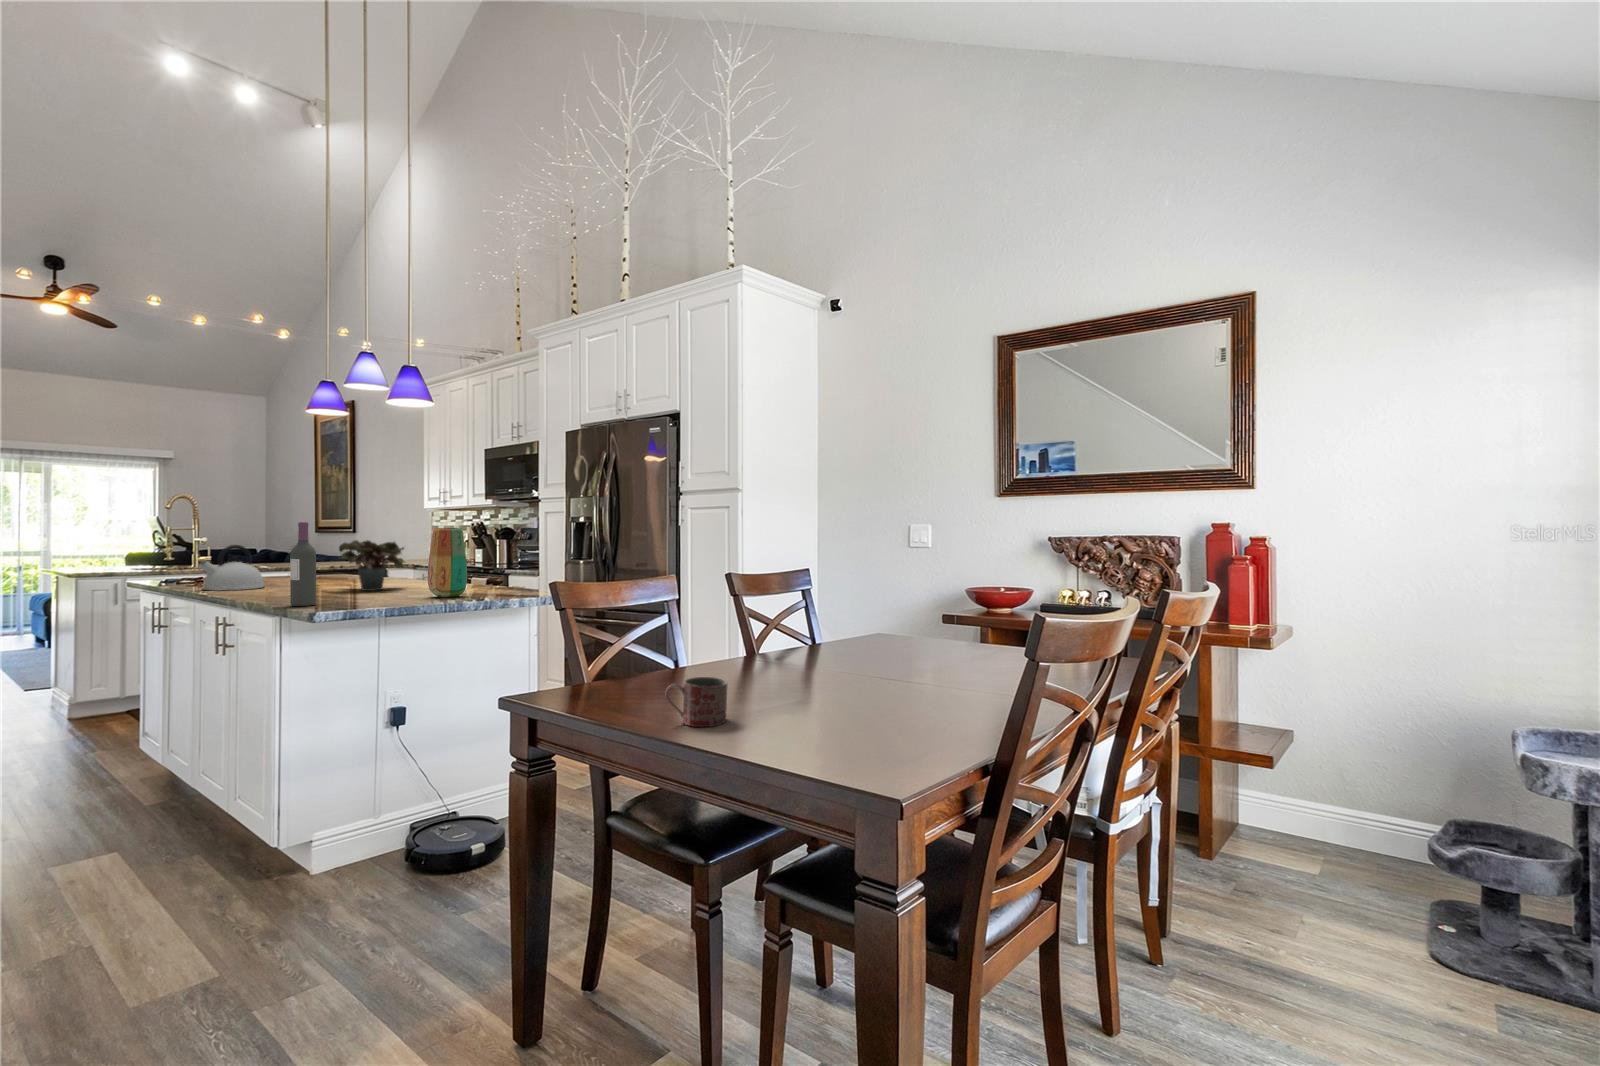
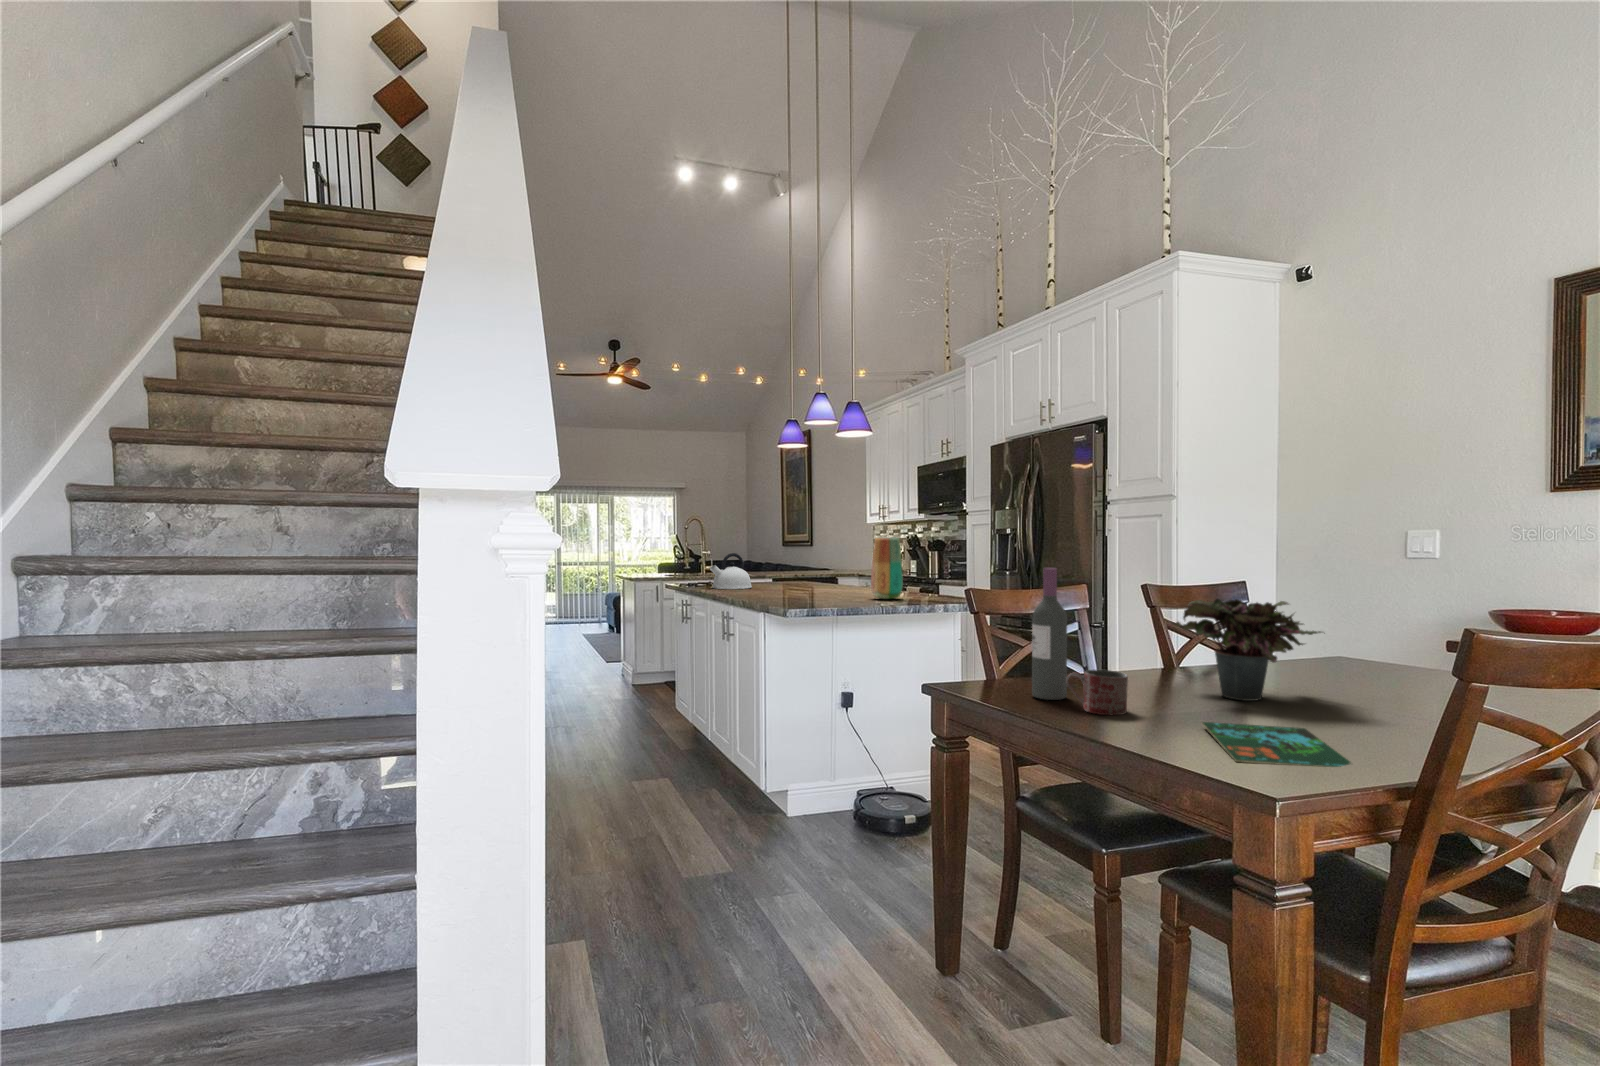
wine bottle: present [290,522,316,606] -> present [1032,568,1067,700]
potted plant: present [339,540,404,591] -> present [1171,599,1322,701]
book: none [800,720,947,774] -> present [1202,722,1351,767]

